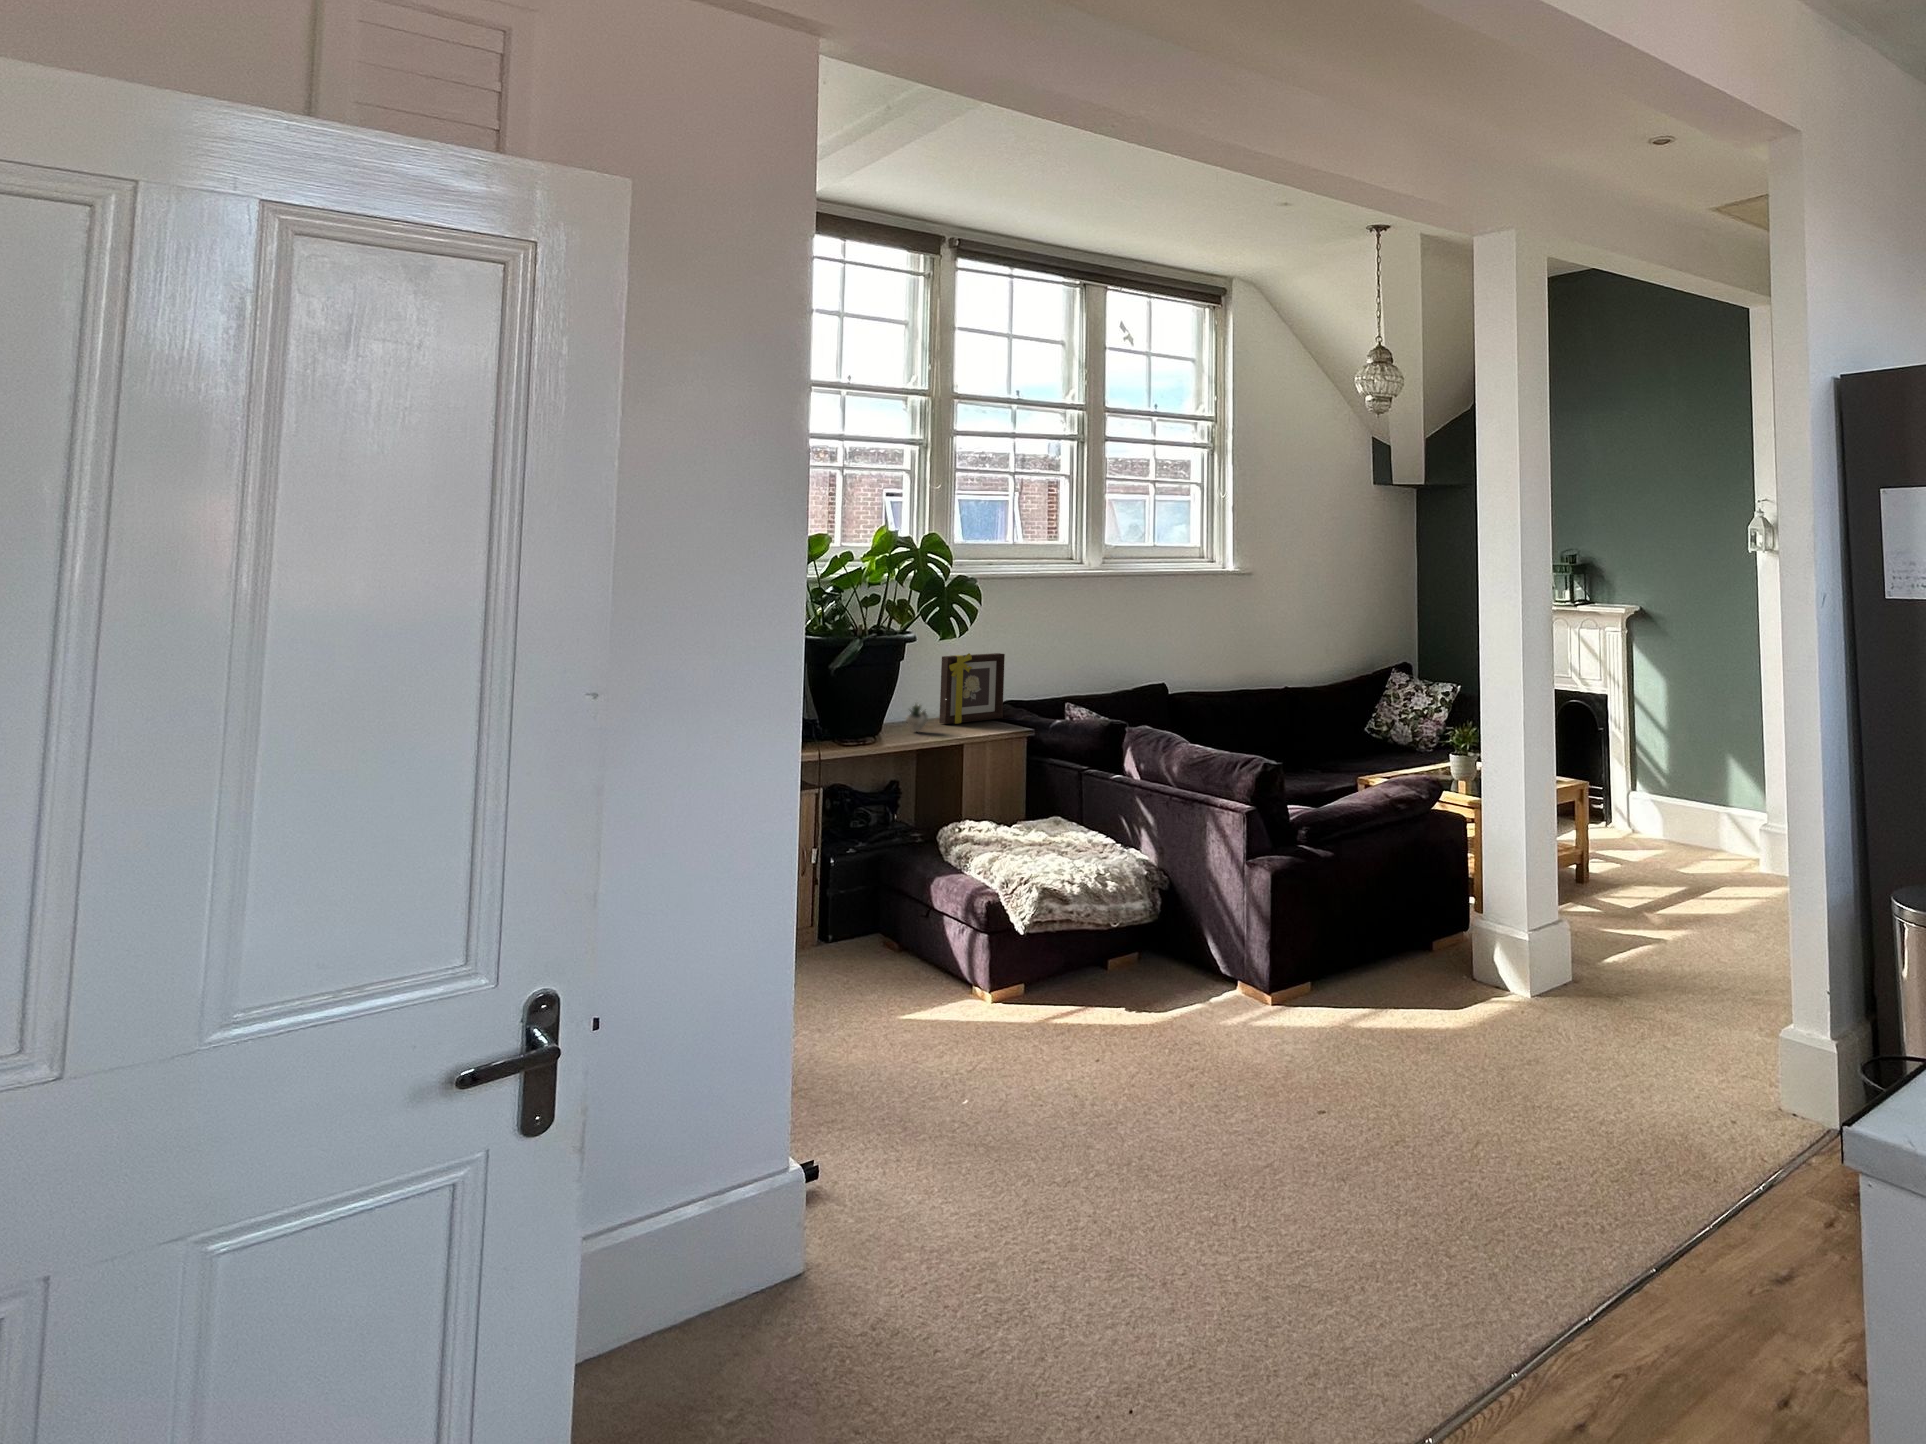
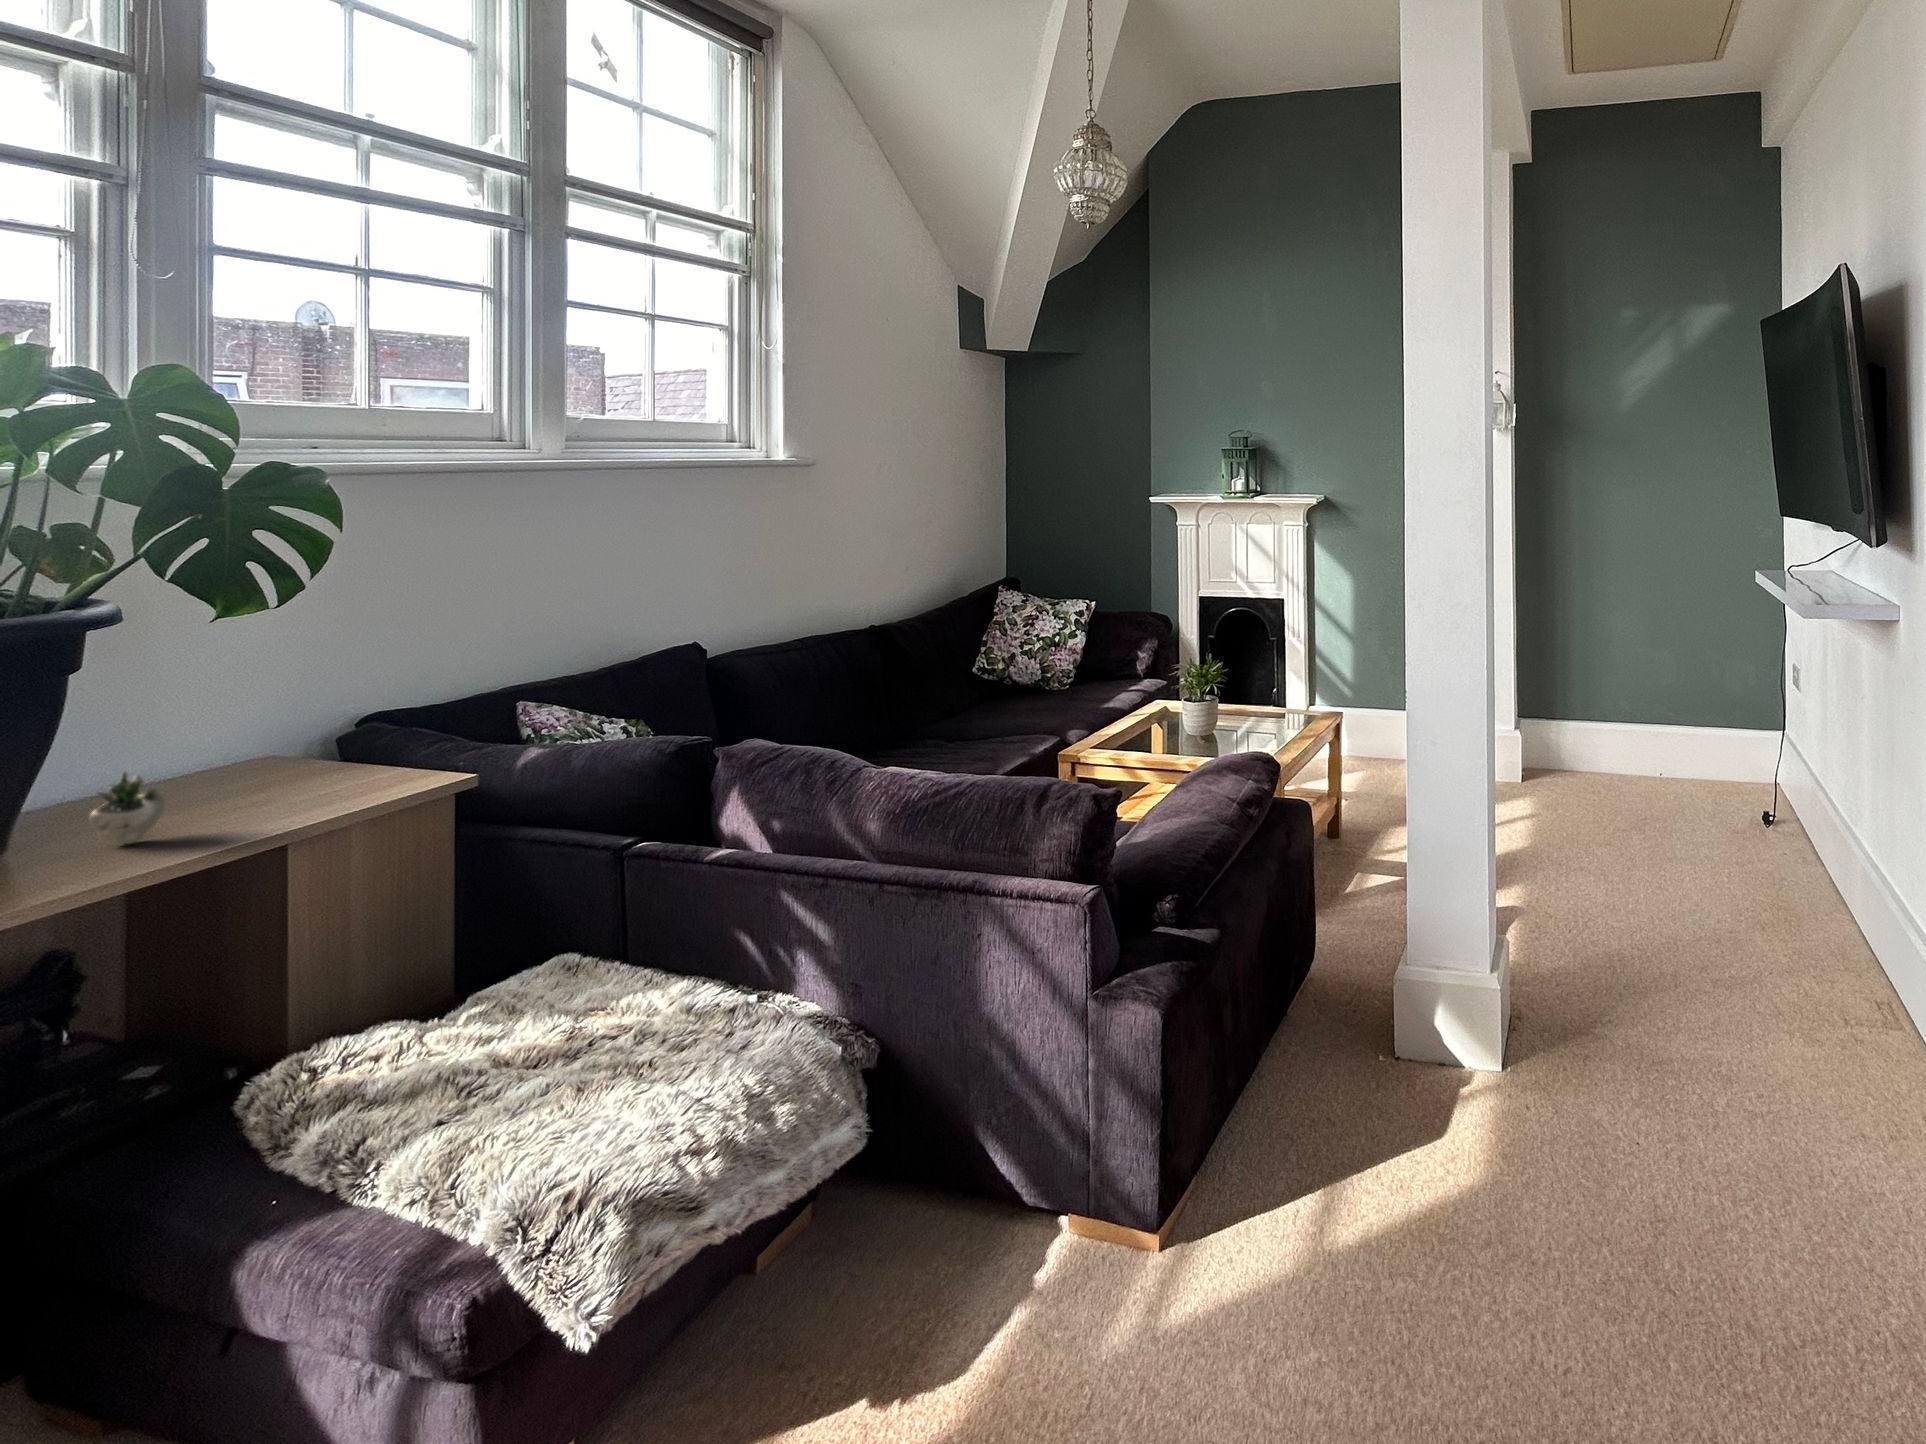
picture frame: present [939,653,1005,724] -> none [195,629,377,802]

